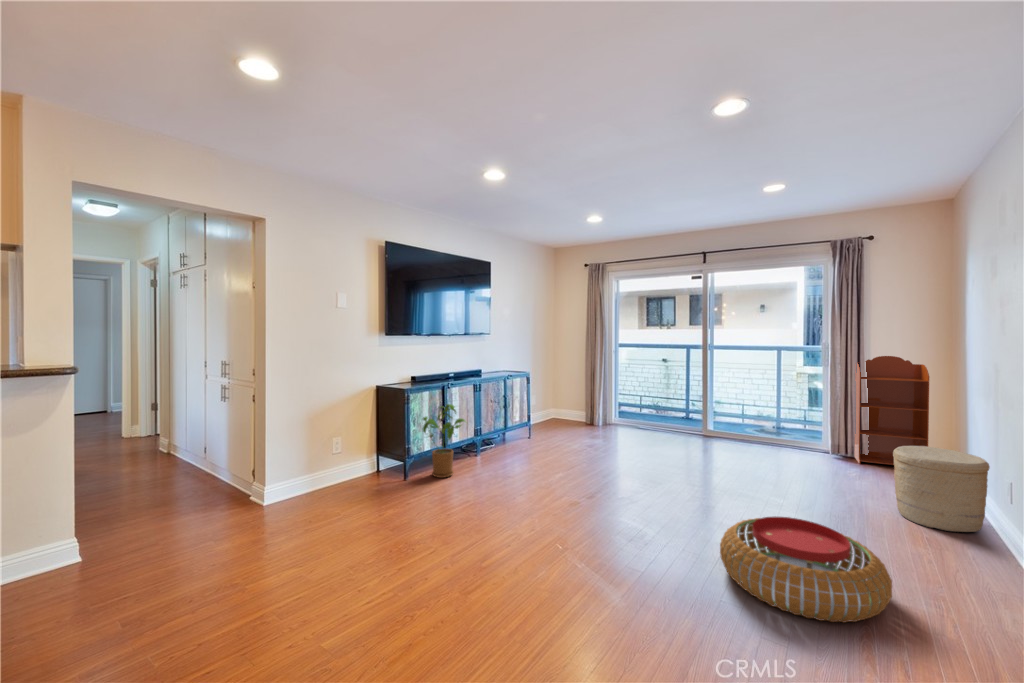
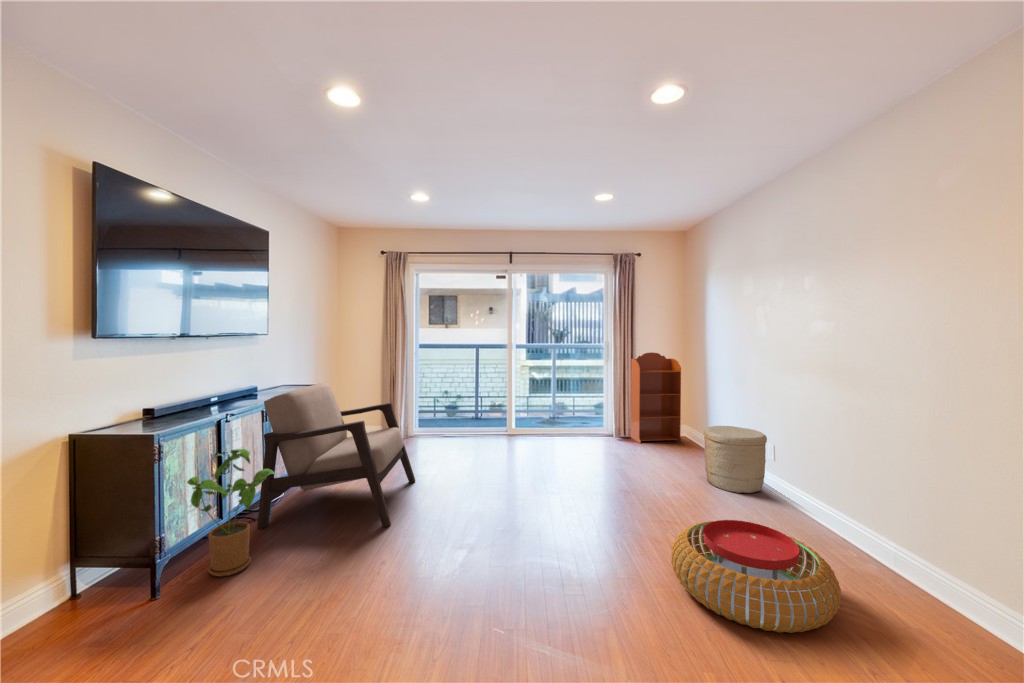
armchair: none [467,370,583,475] -> present [257,383,415,528]

